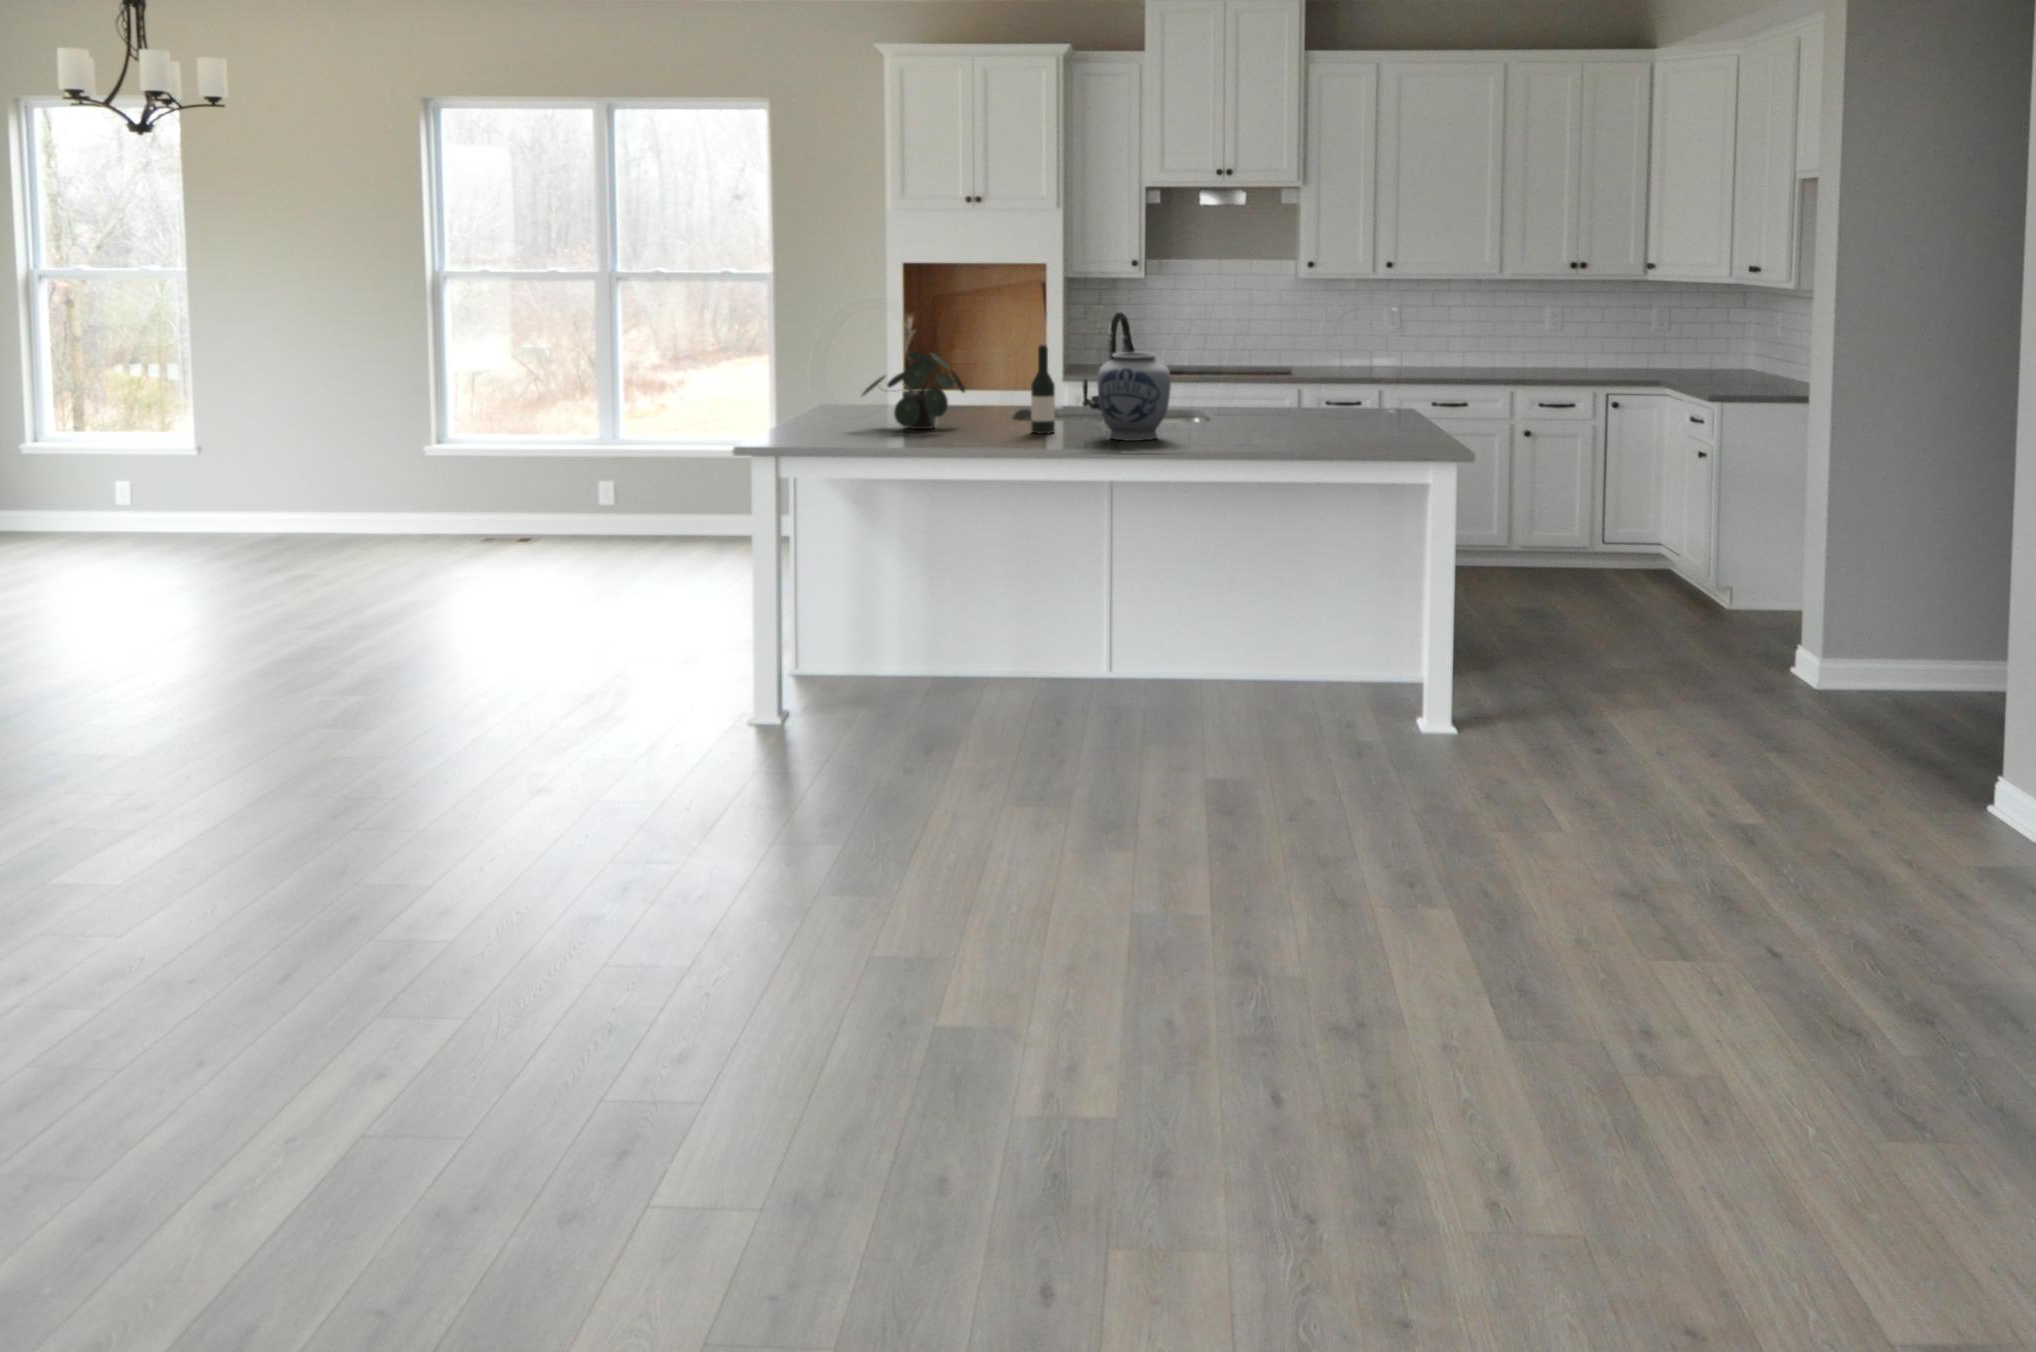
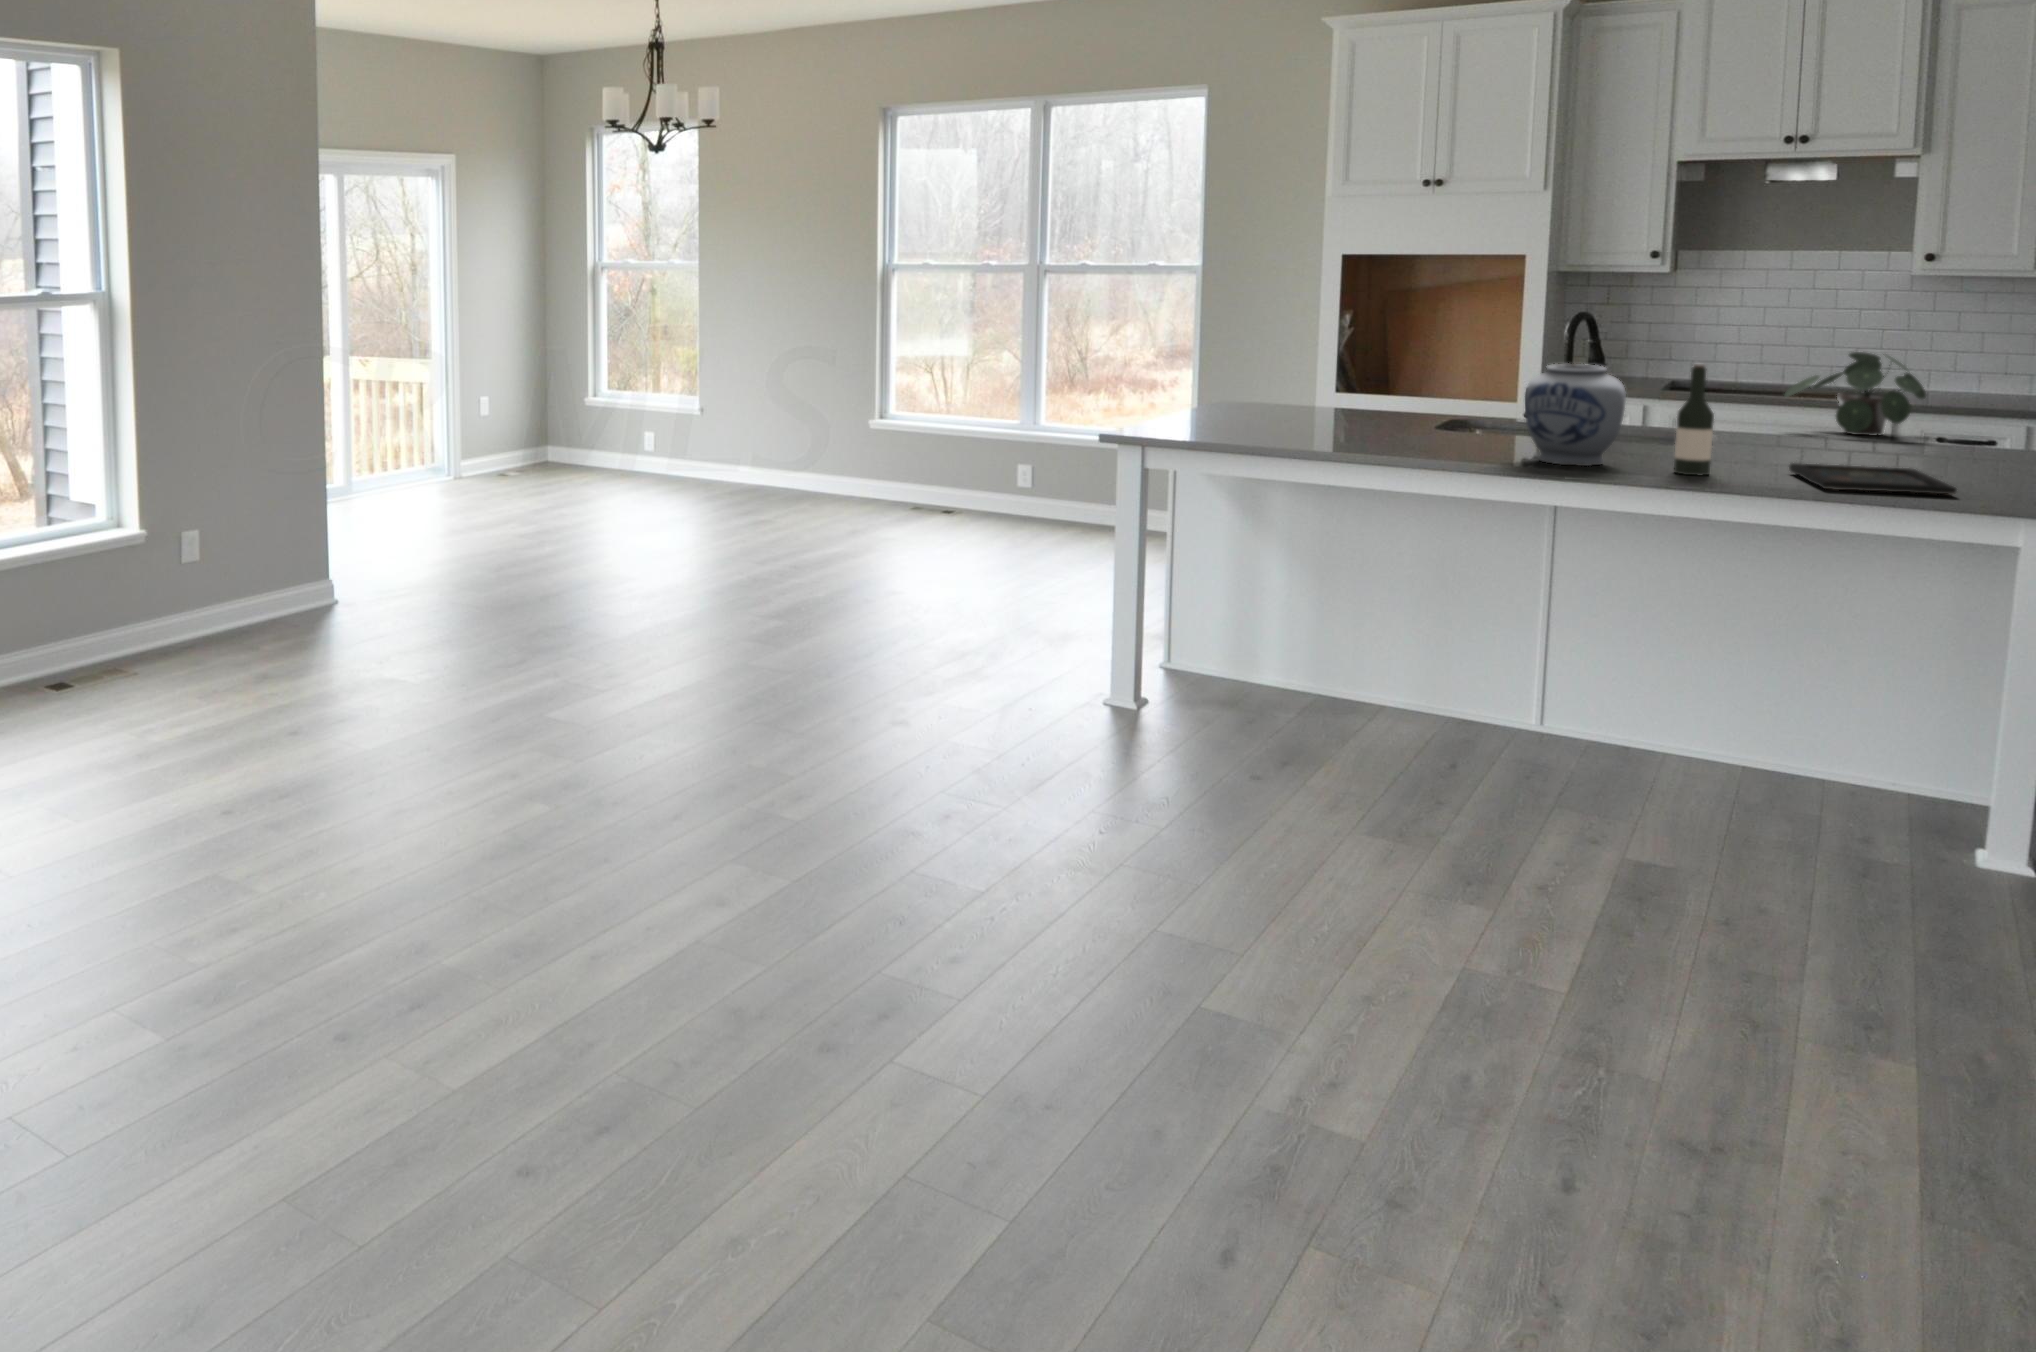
wine bottle: present [1031,344,1055,434] -> present [1674,364,1714,476]
potted plant: present [862,352,965,429] -> present [1785,352,1926,436]
tray: none [1281,425,1393,445] -> present [1789,463,1957,494]

